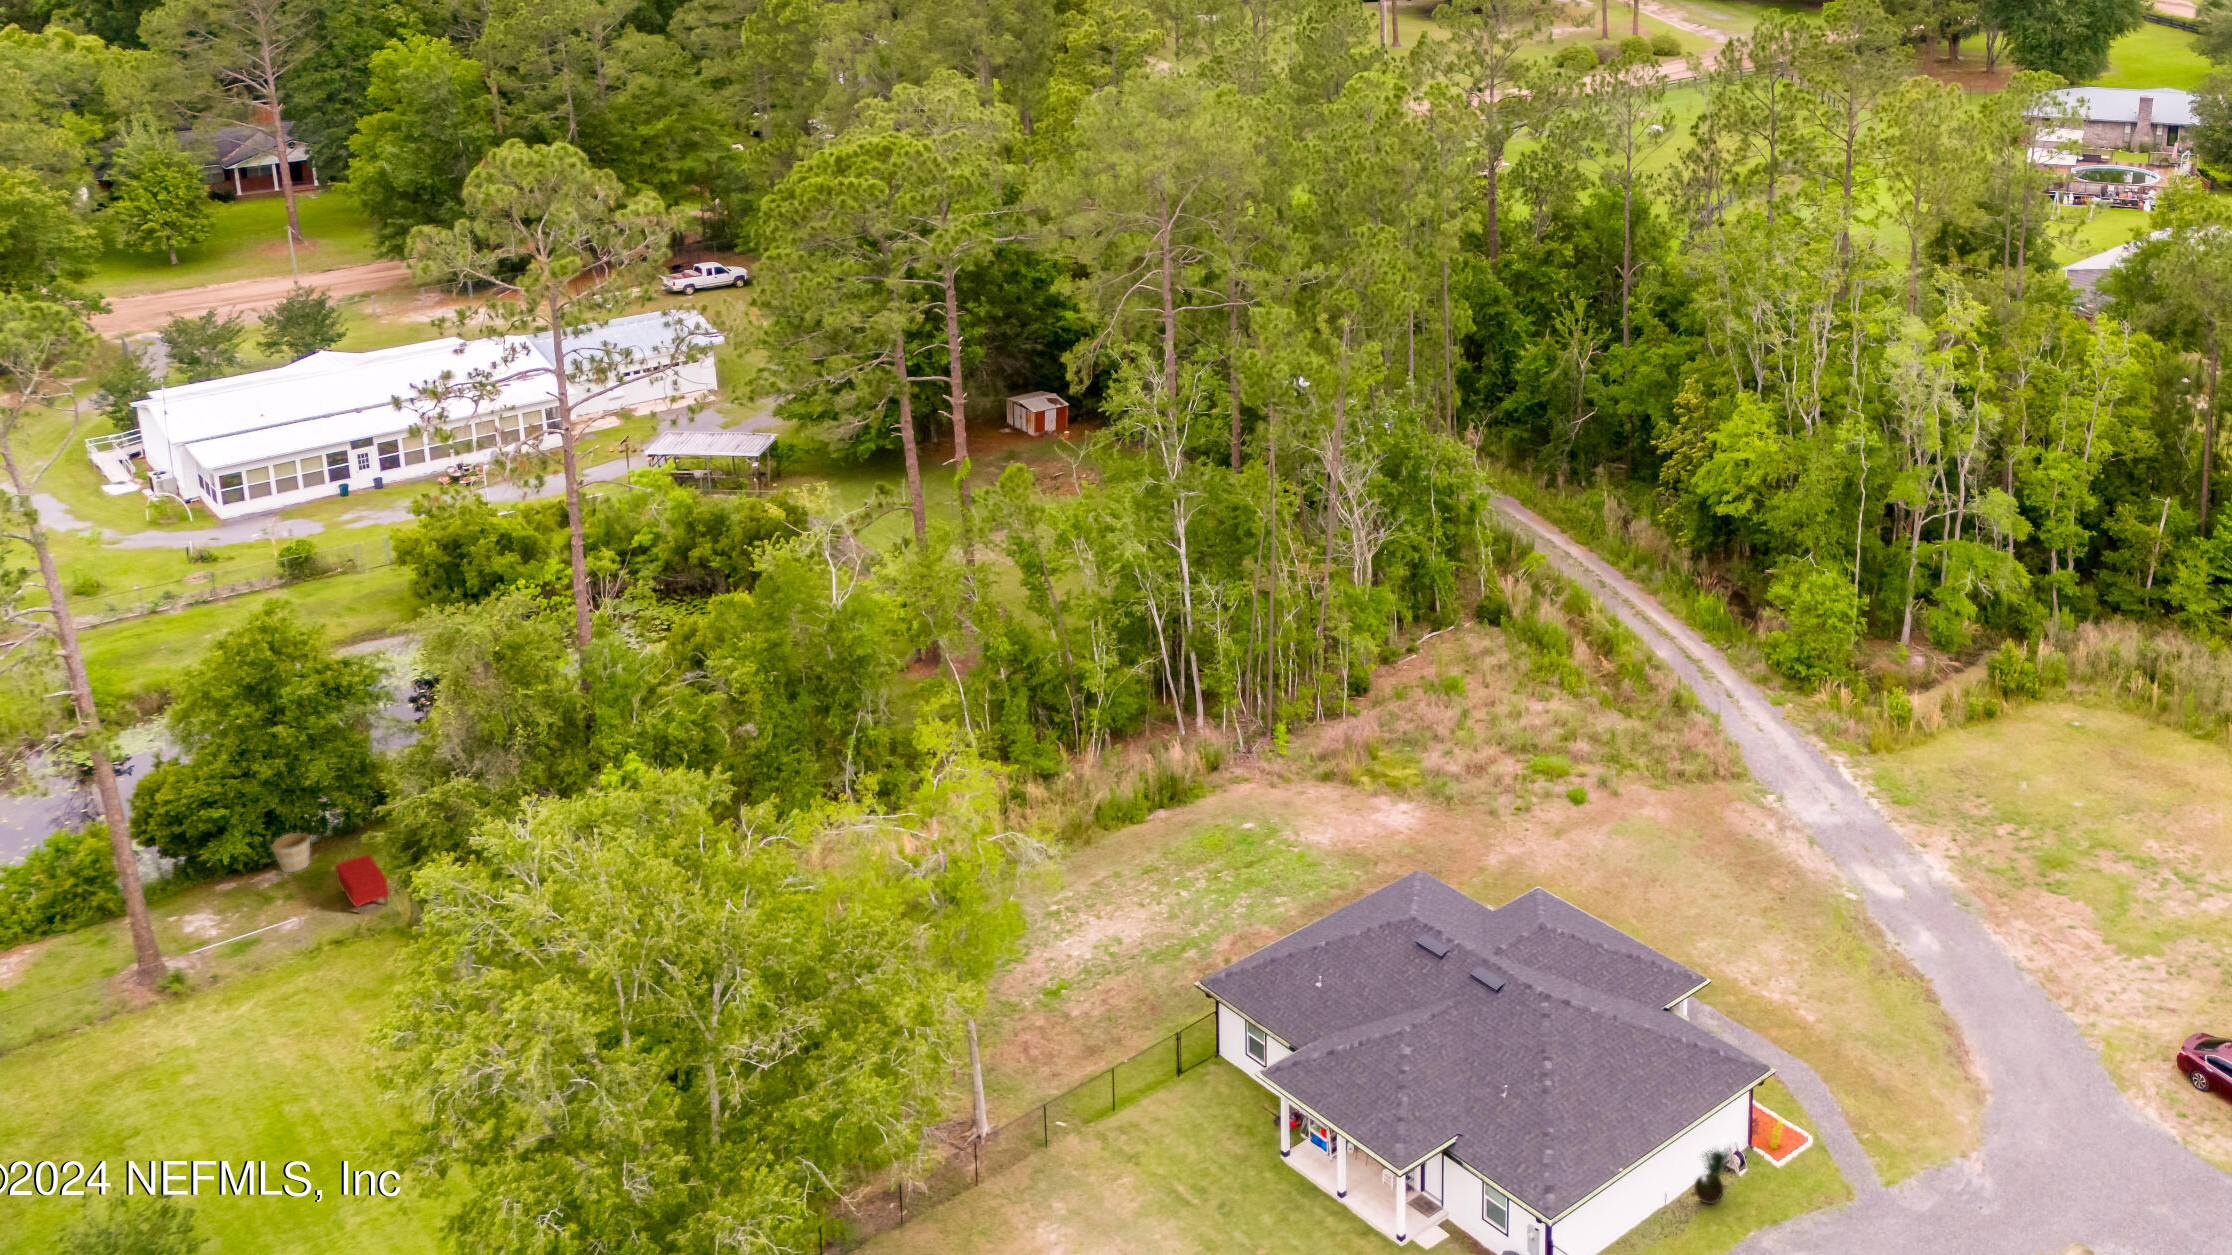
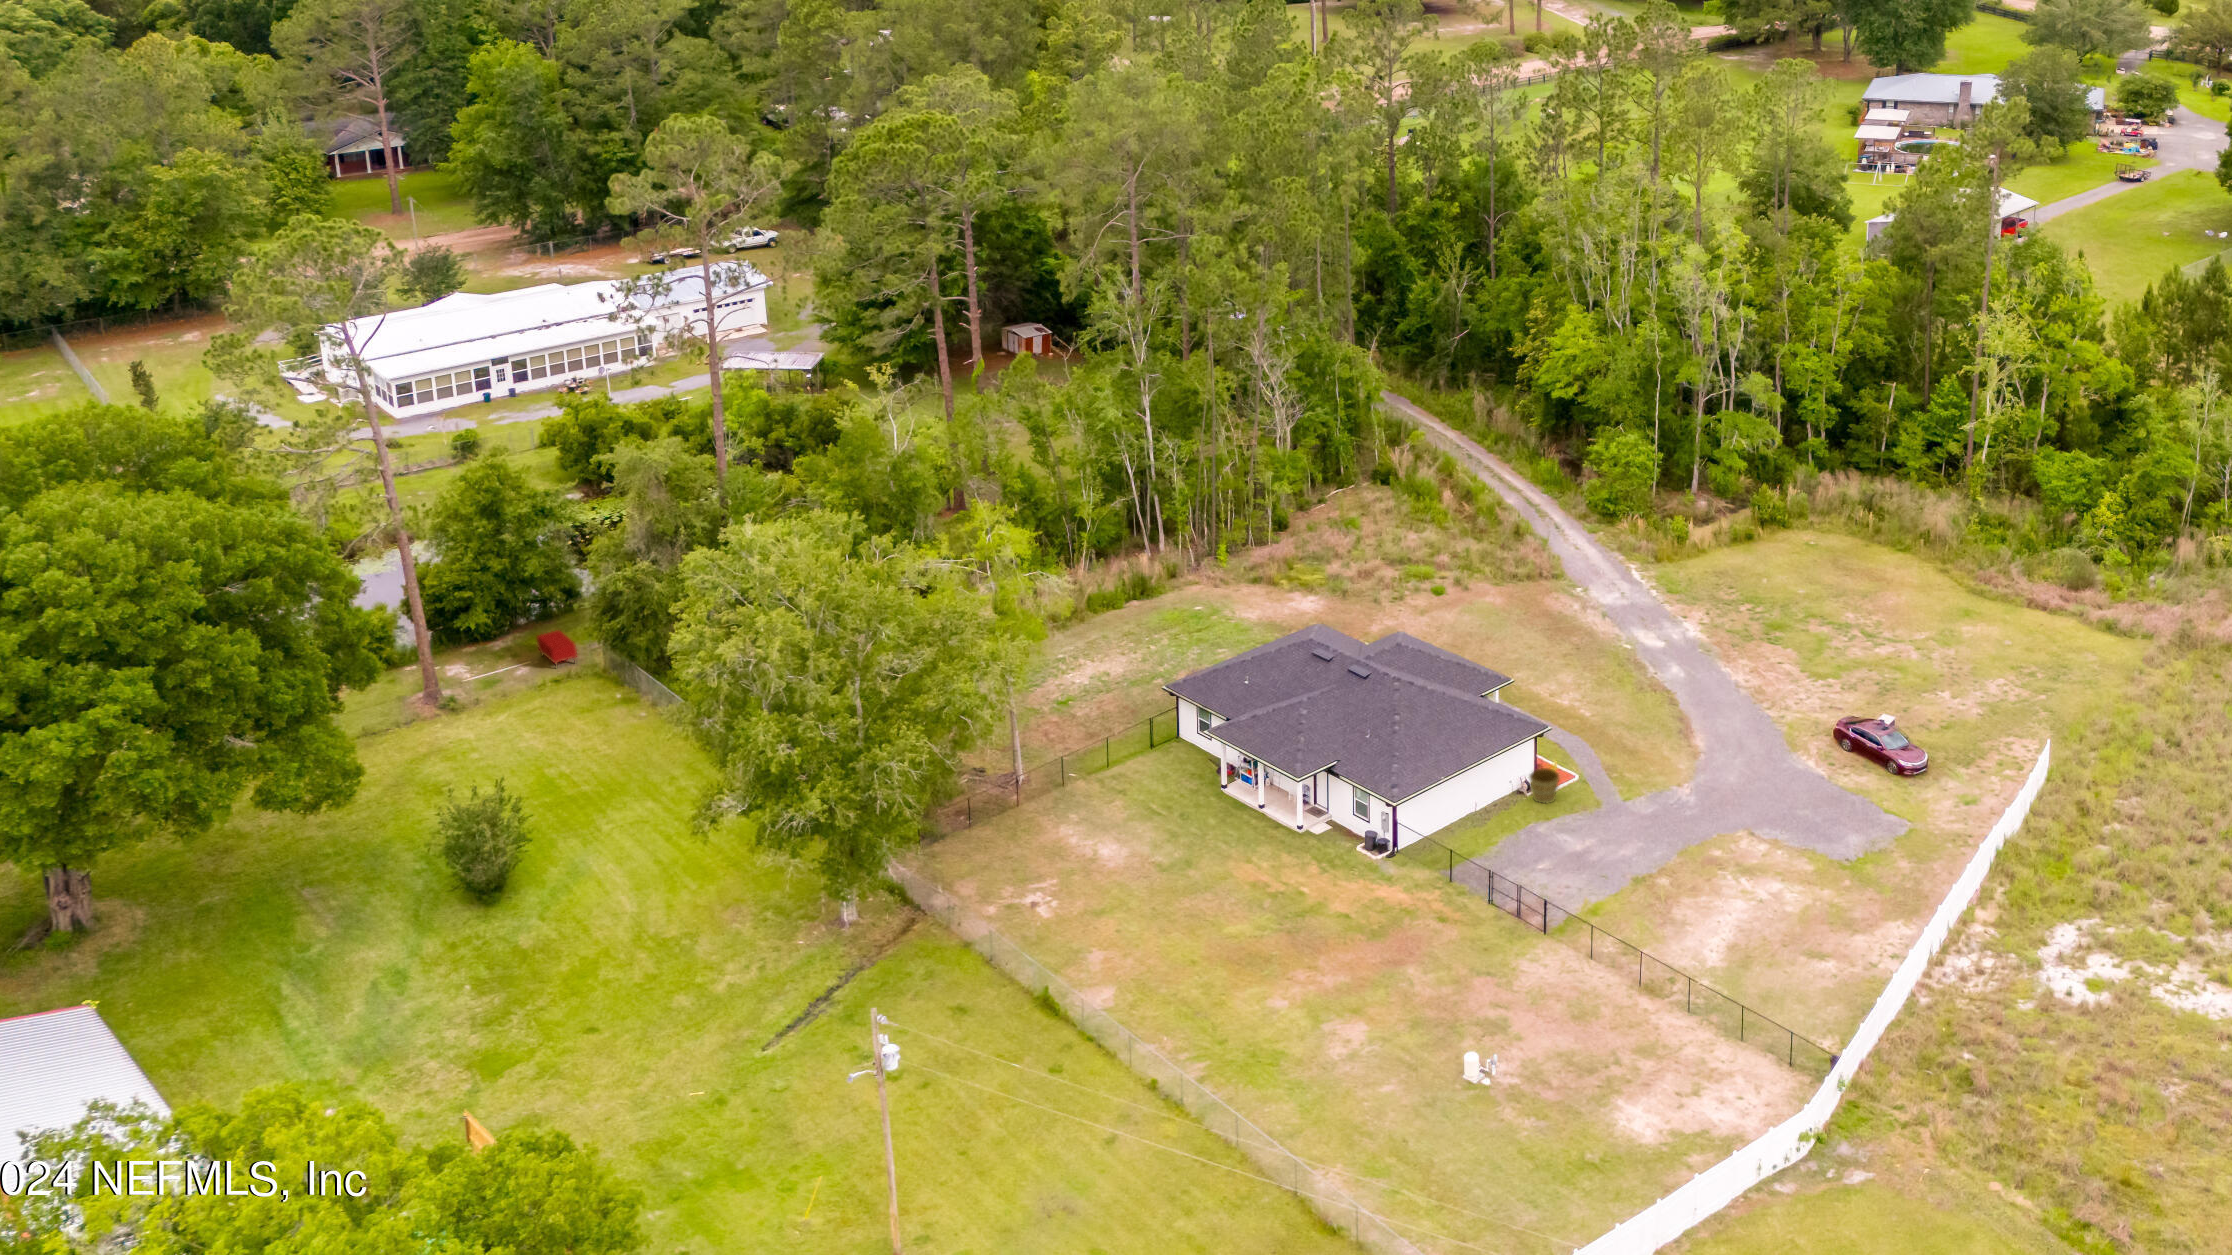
wooden bucket: present [271,833,310,873] -> present [1530,768,1559,803]
potted tree: present [1694,1150,1732,1204] -> none [1496,772,1522,811]

